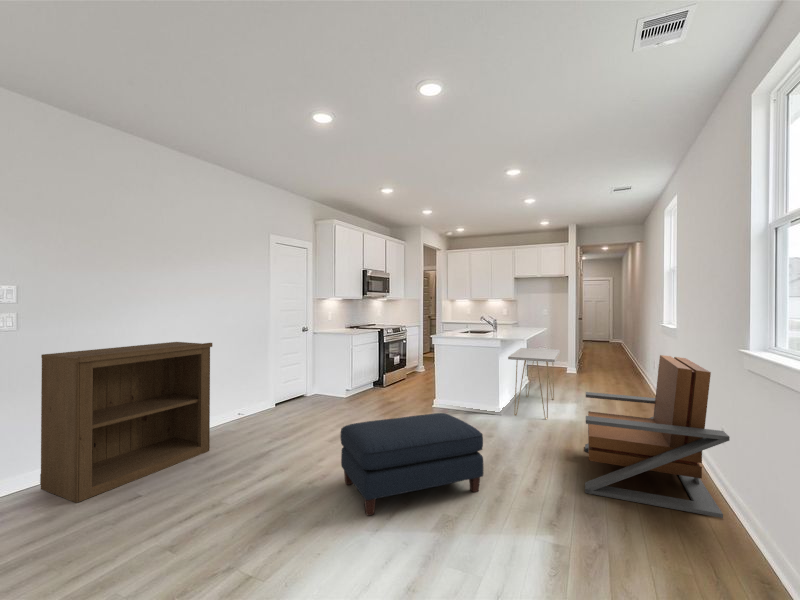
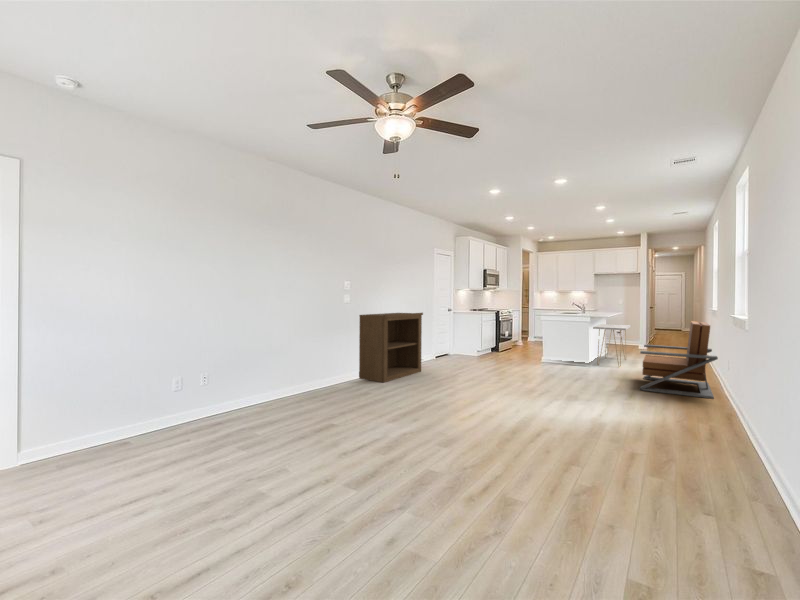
ottoman: present [340,413,484,516] -> none [504,351,583,391]

